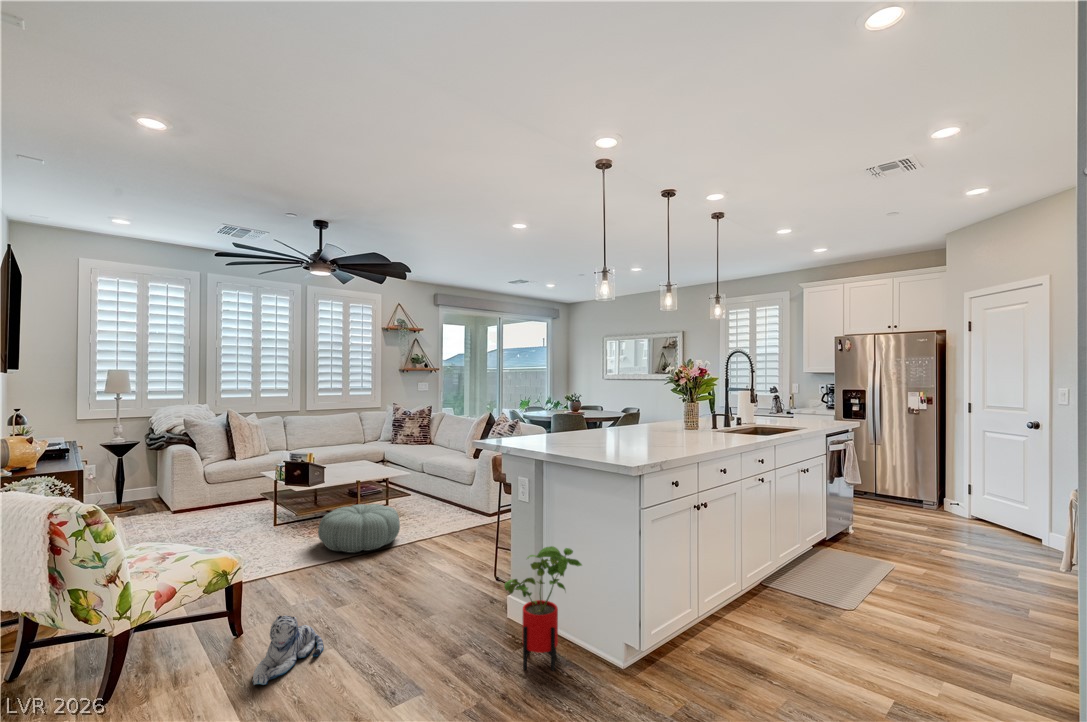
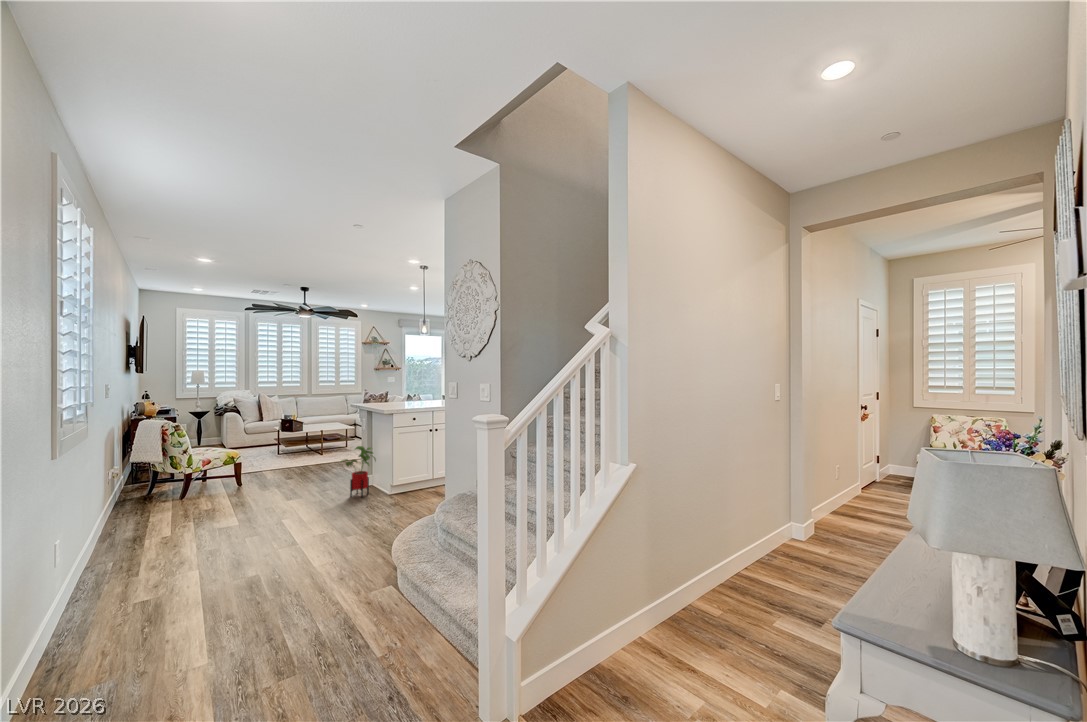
pouf: present [318,504,400,553] -> none [295,443,340,465]
plush toy: present [252,615,324,685] -> none [239,474,275,498]

